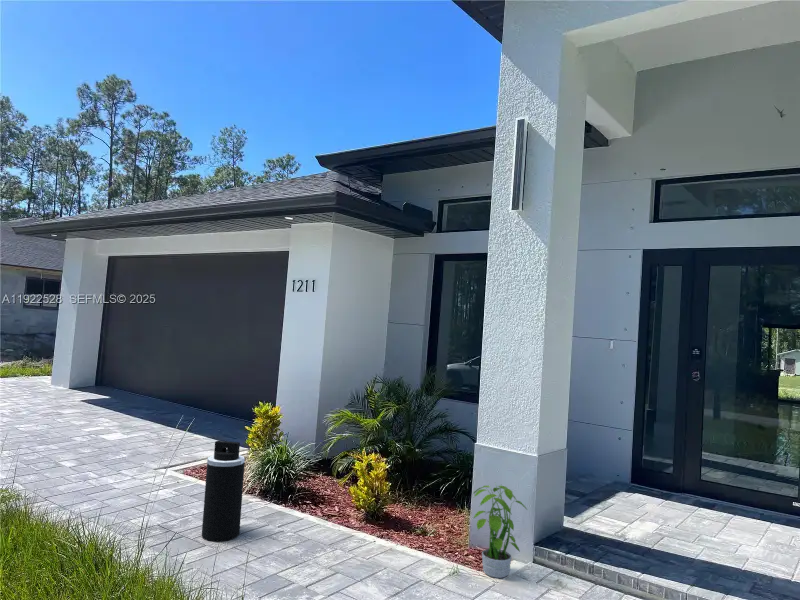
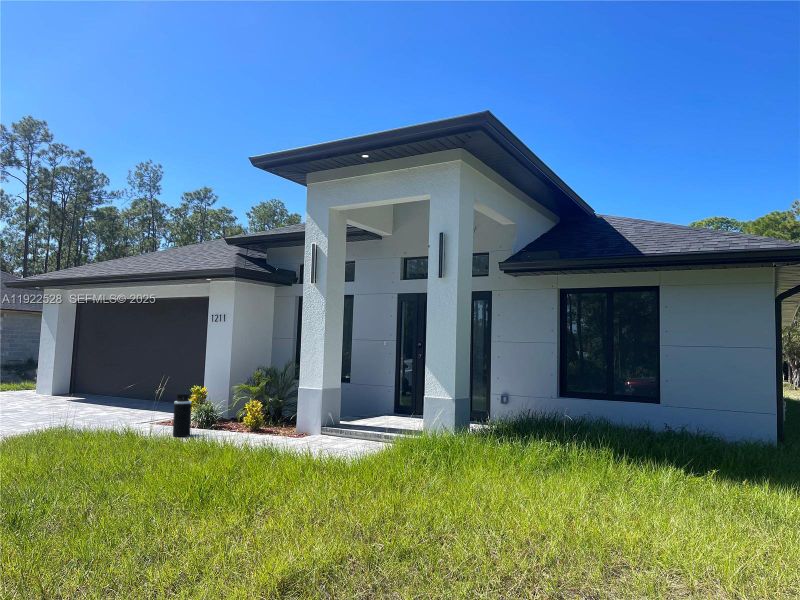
potted plant: present [473,485,527,578] -> none [291,402,316,439]

